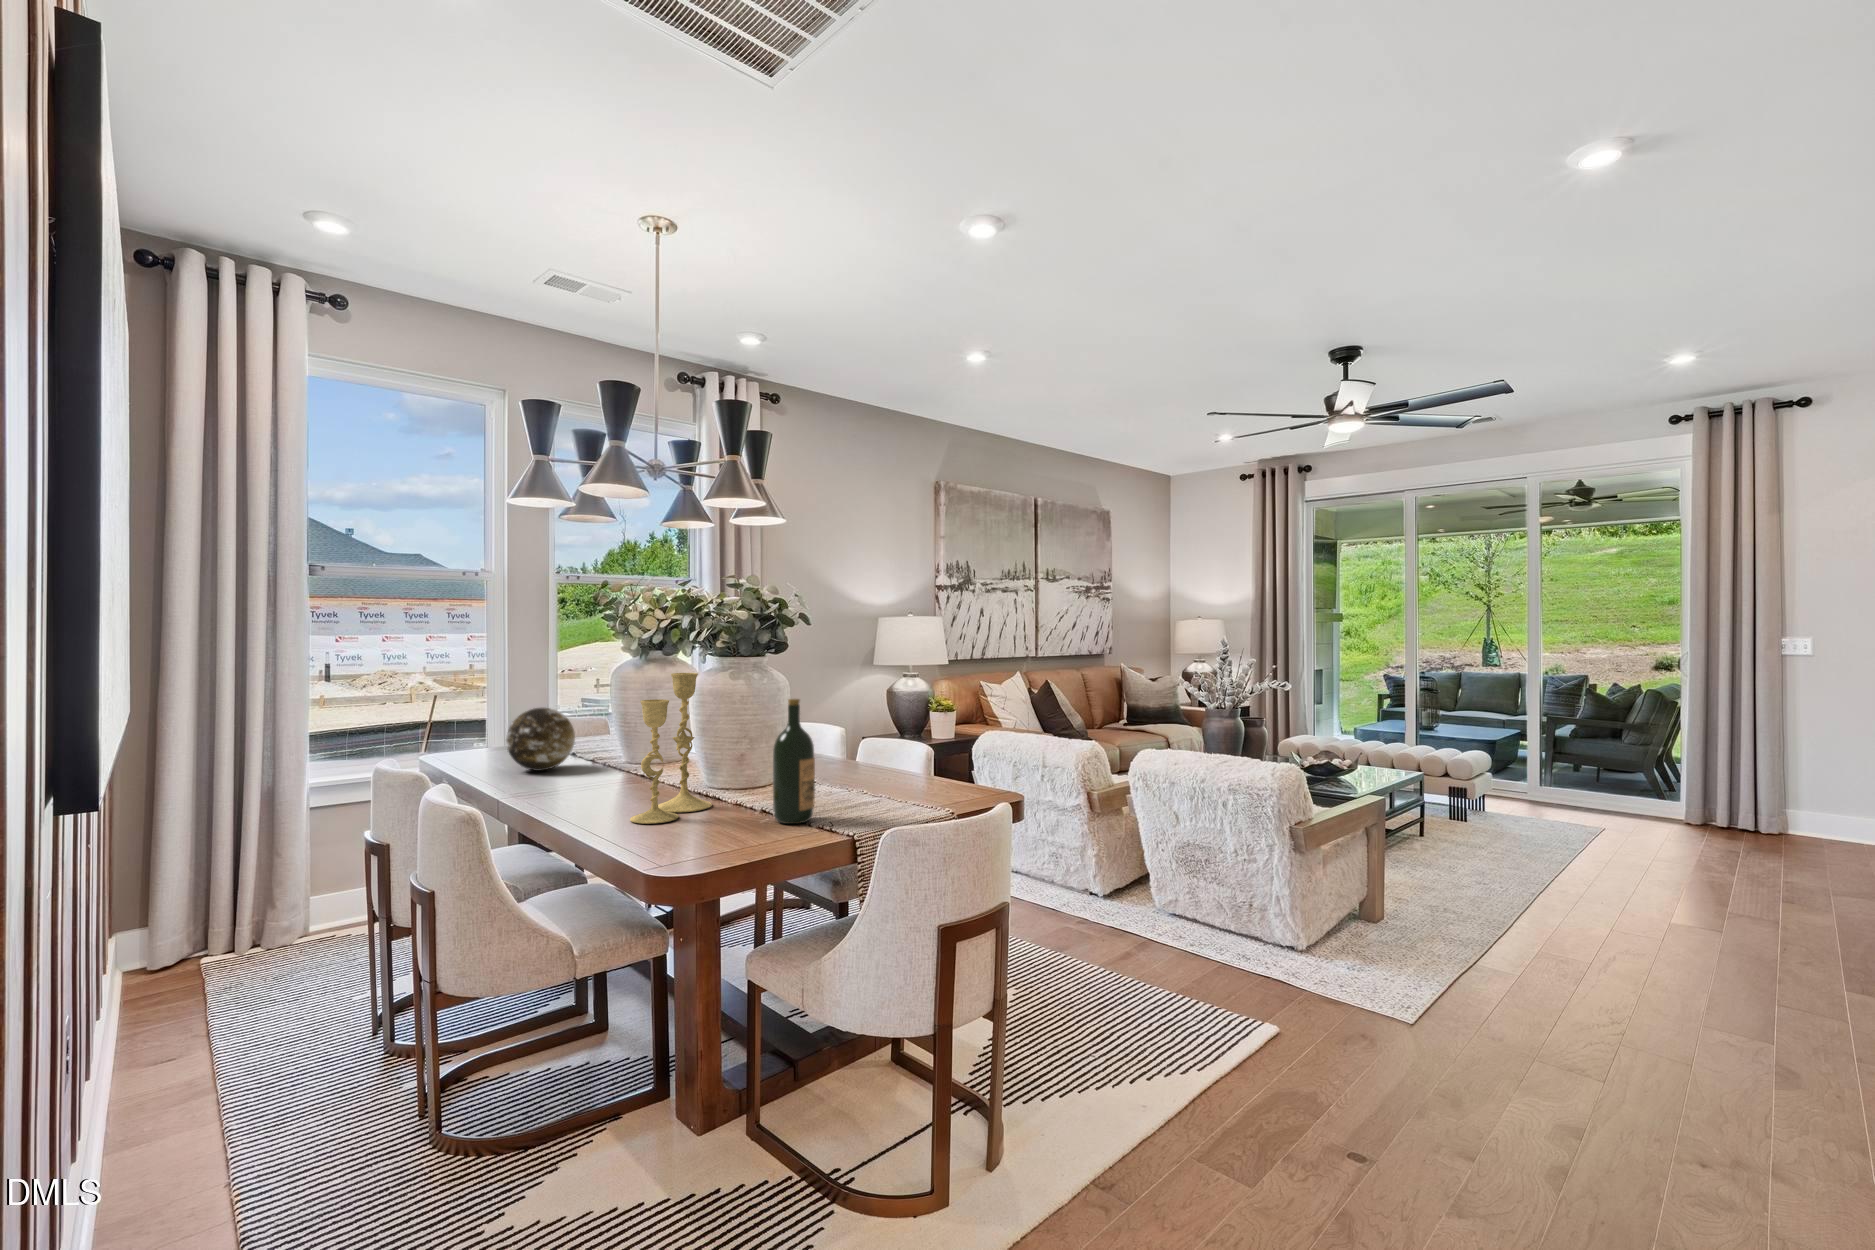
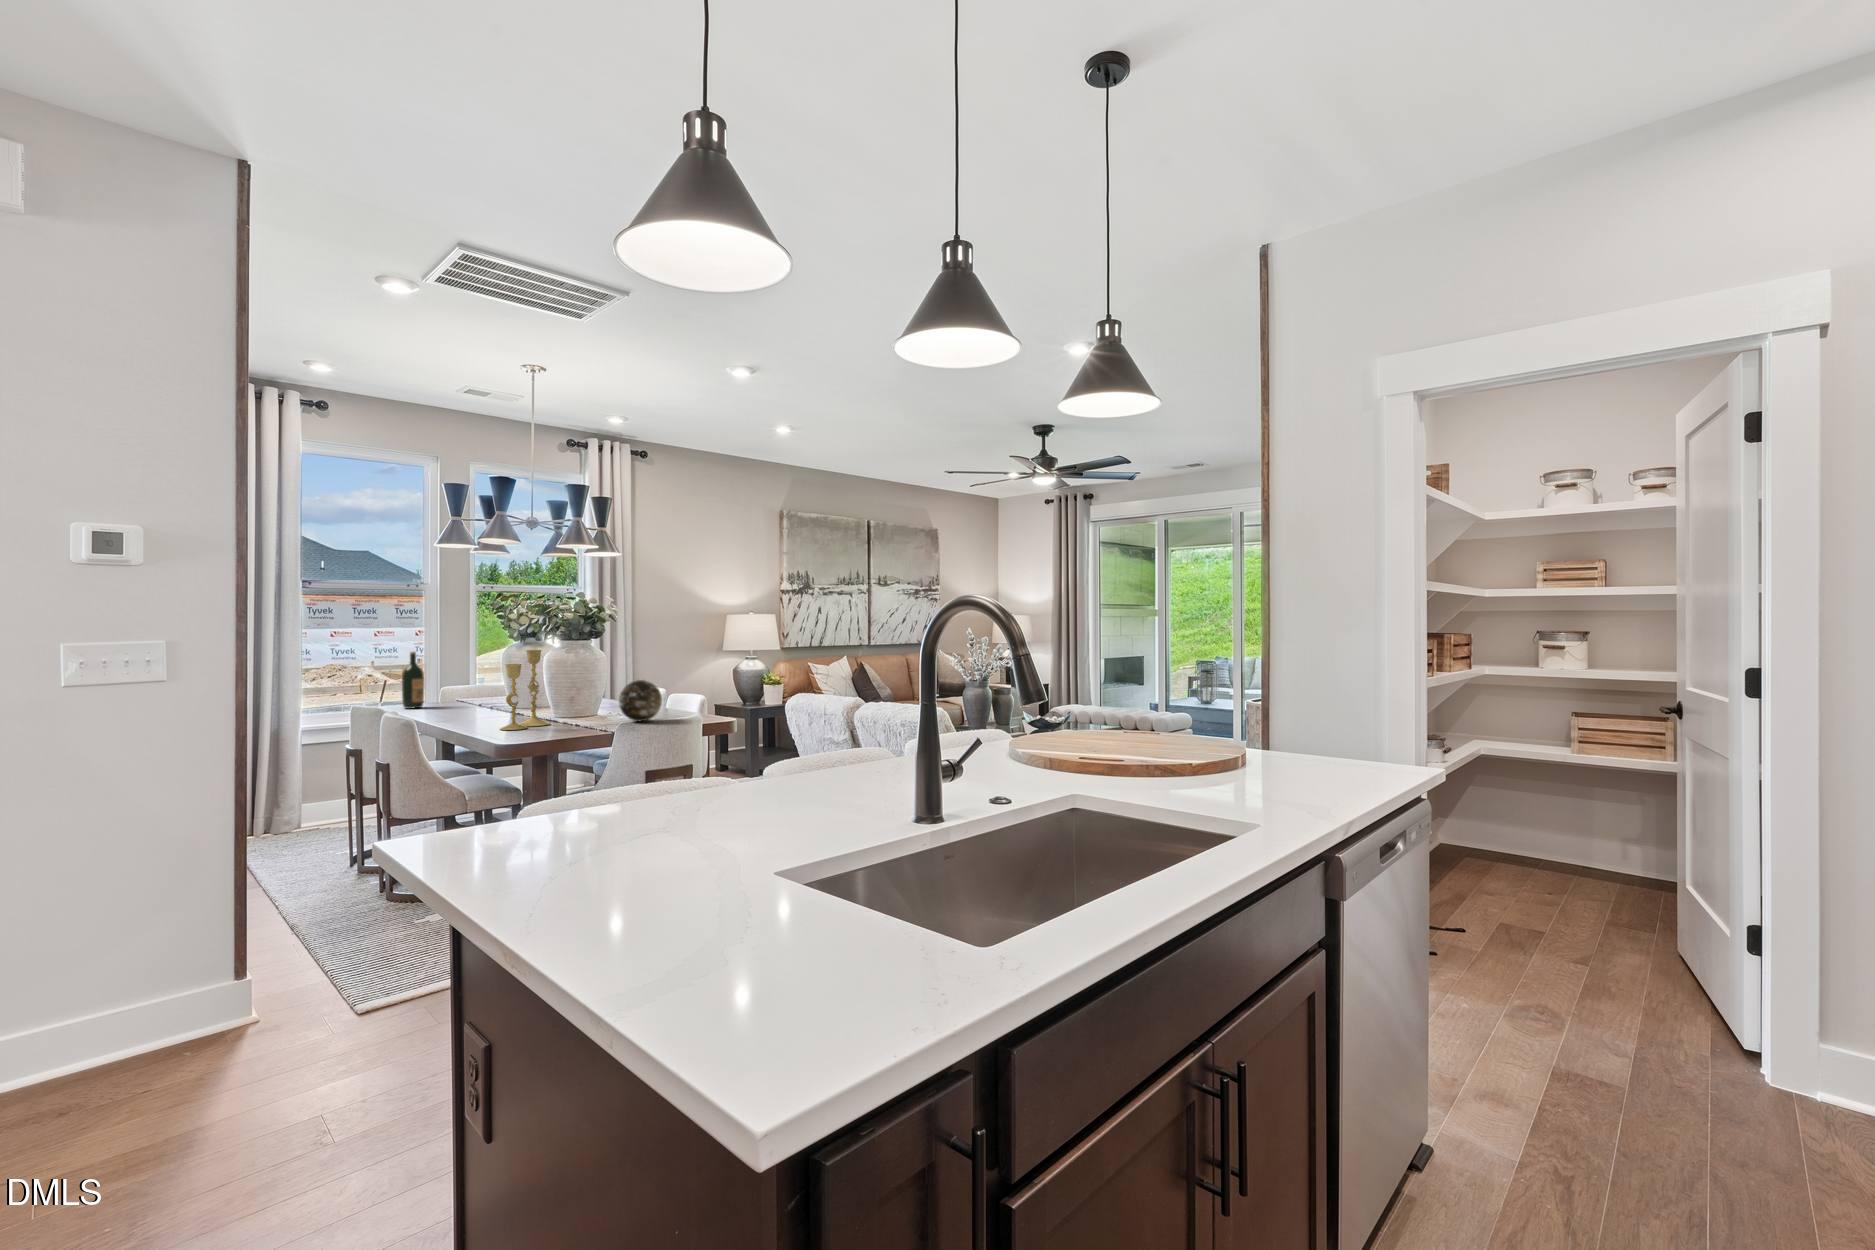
wine bottle: present [773,699,815,824] -> present [402,652,424,709]
decorative orb: present [506,708,575,771] -> present [619,680,662,721]

